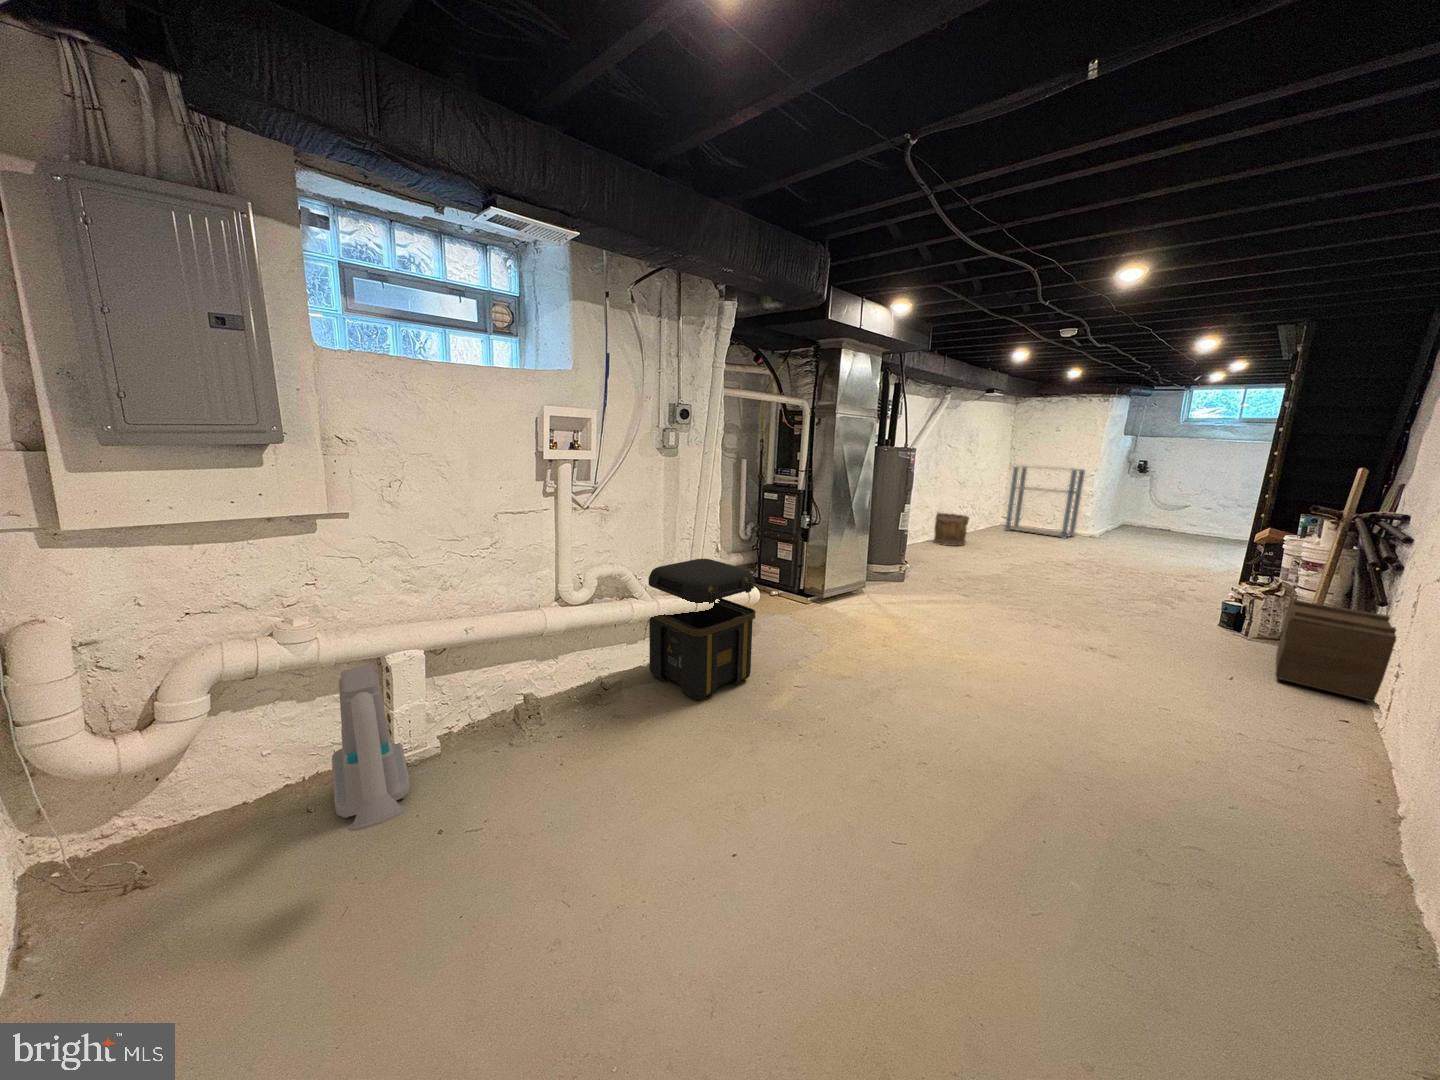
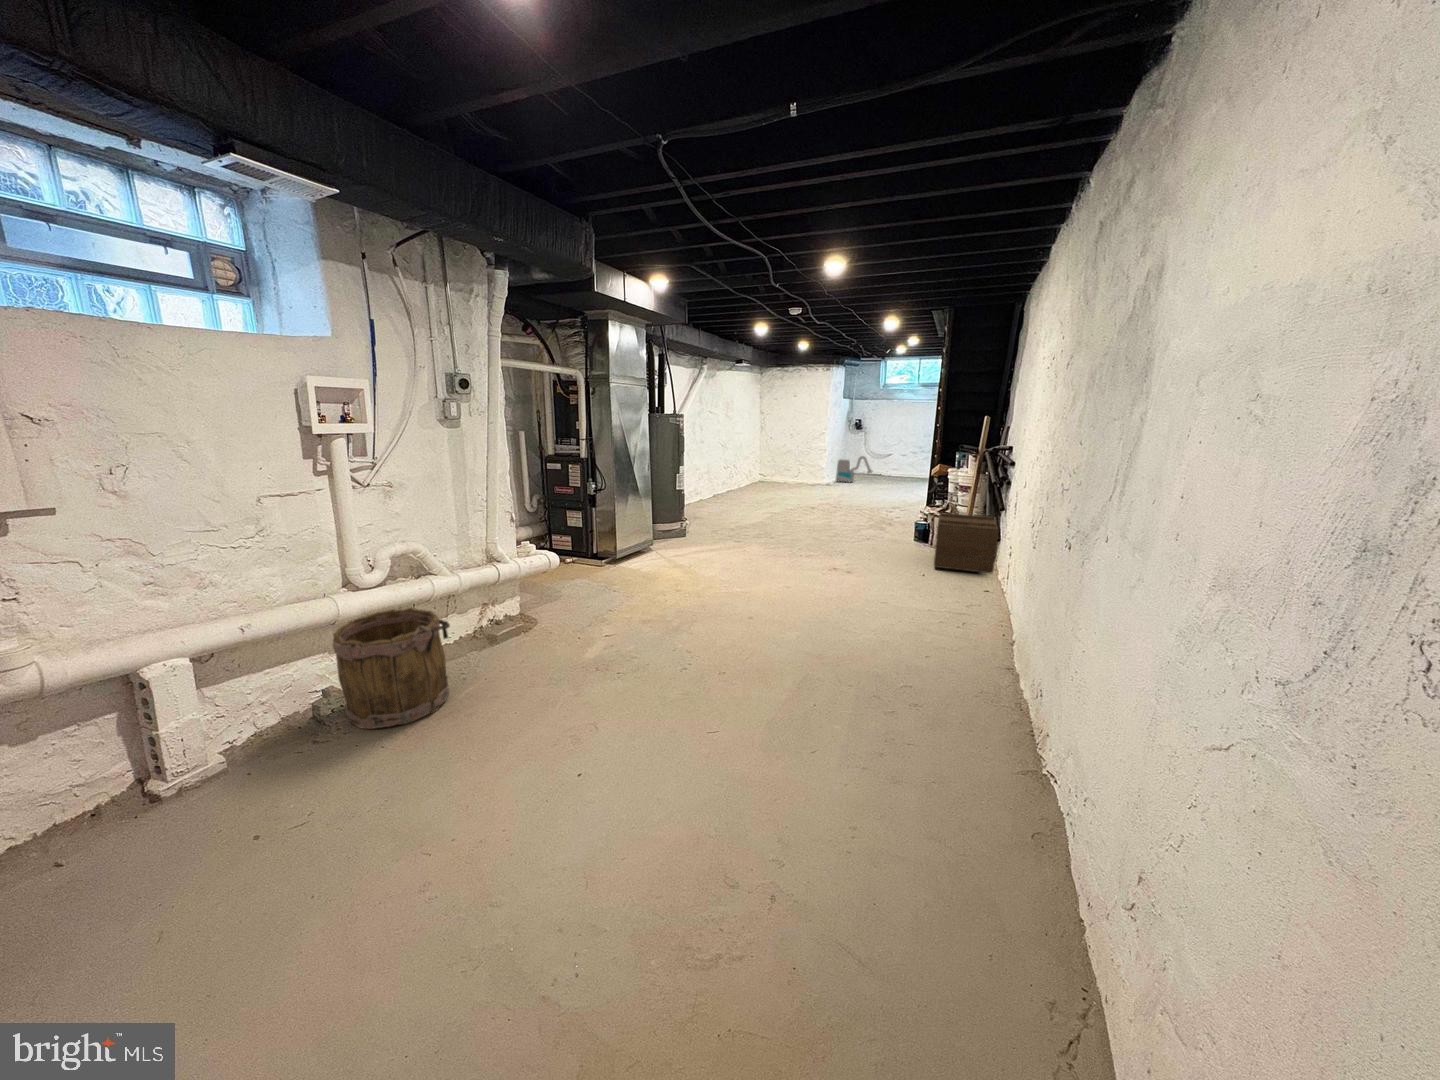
shelving unit: present [1005,466,1085,539] -> none [765,428,819,489]
bucket: present [934,513,969,546] -> present [333,607,450,729]
toolbox: present [649,559,756,700] -> none [446,529,563,661]
vacuum cleaner: present [332,665,410,831] -> present [836,456,873,482]

